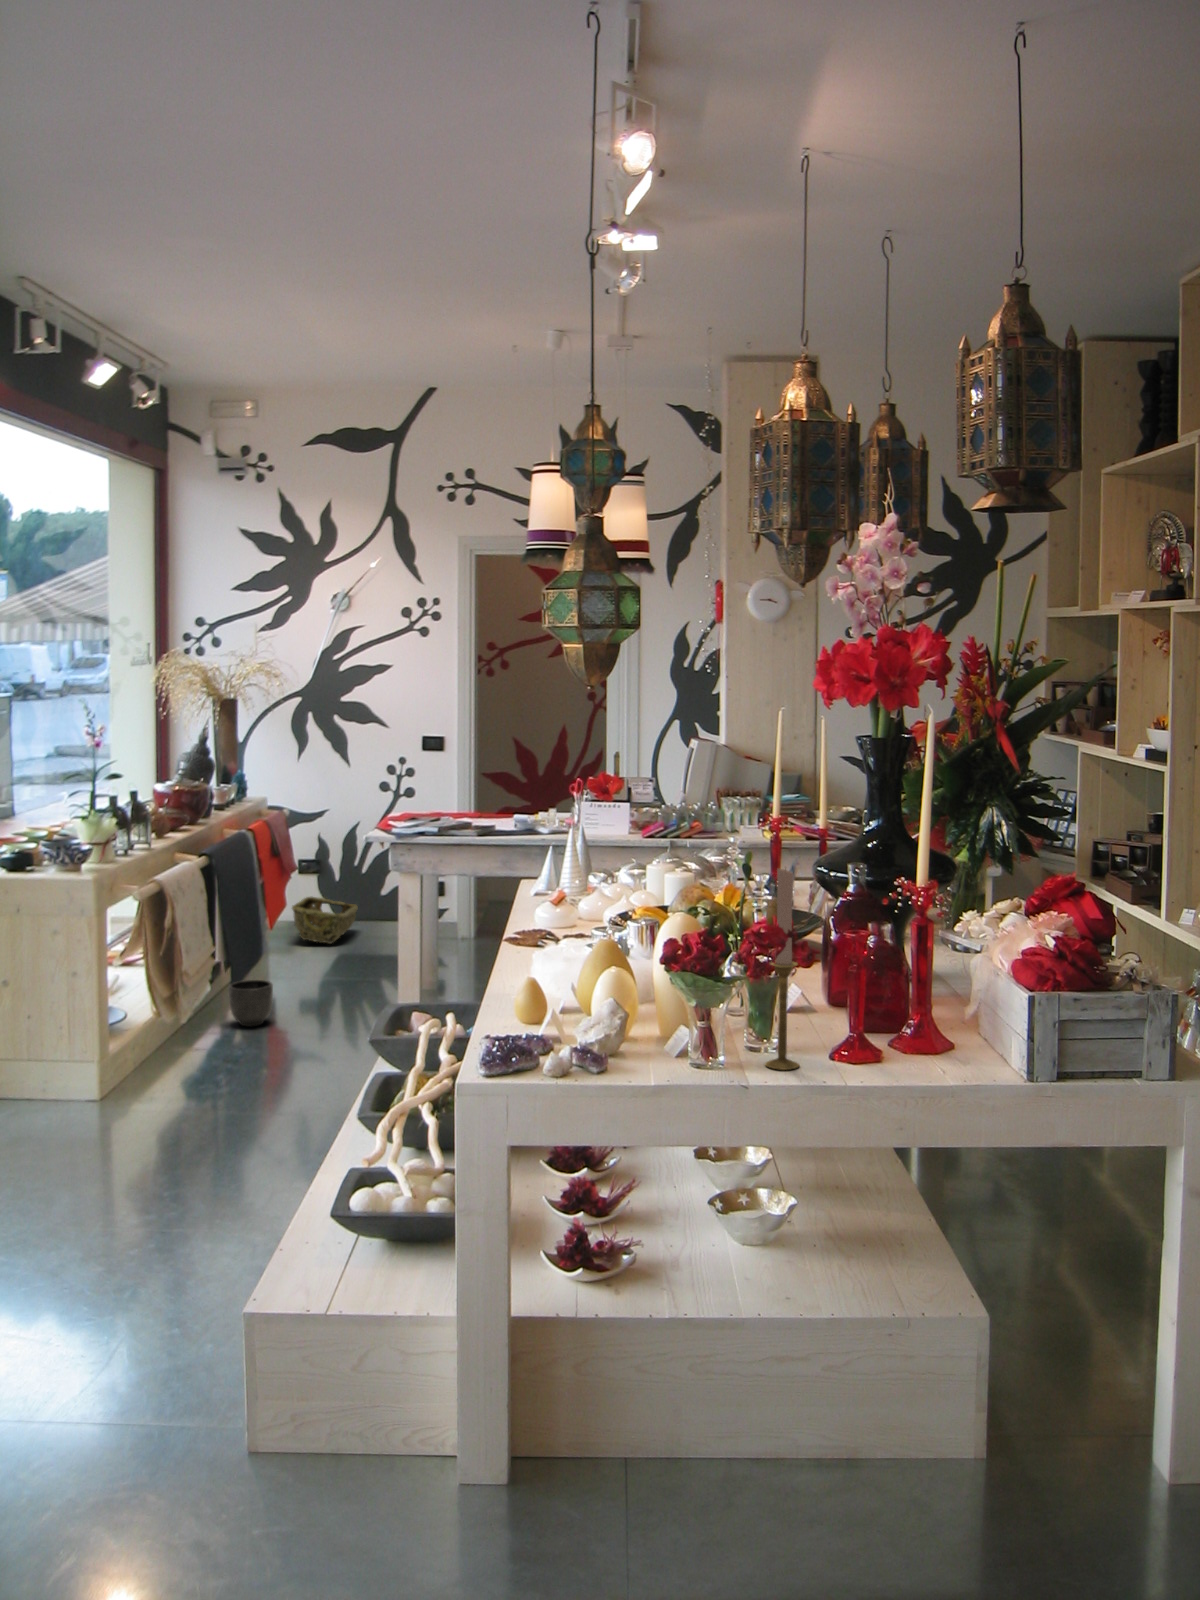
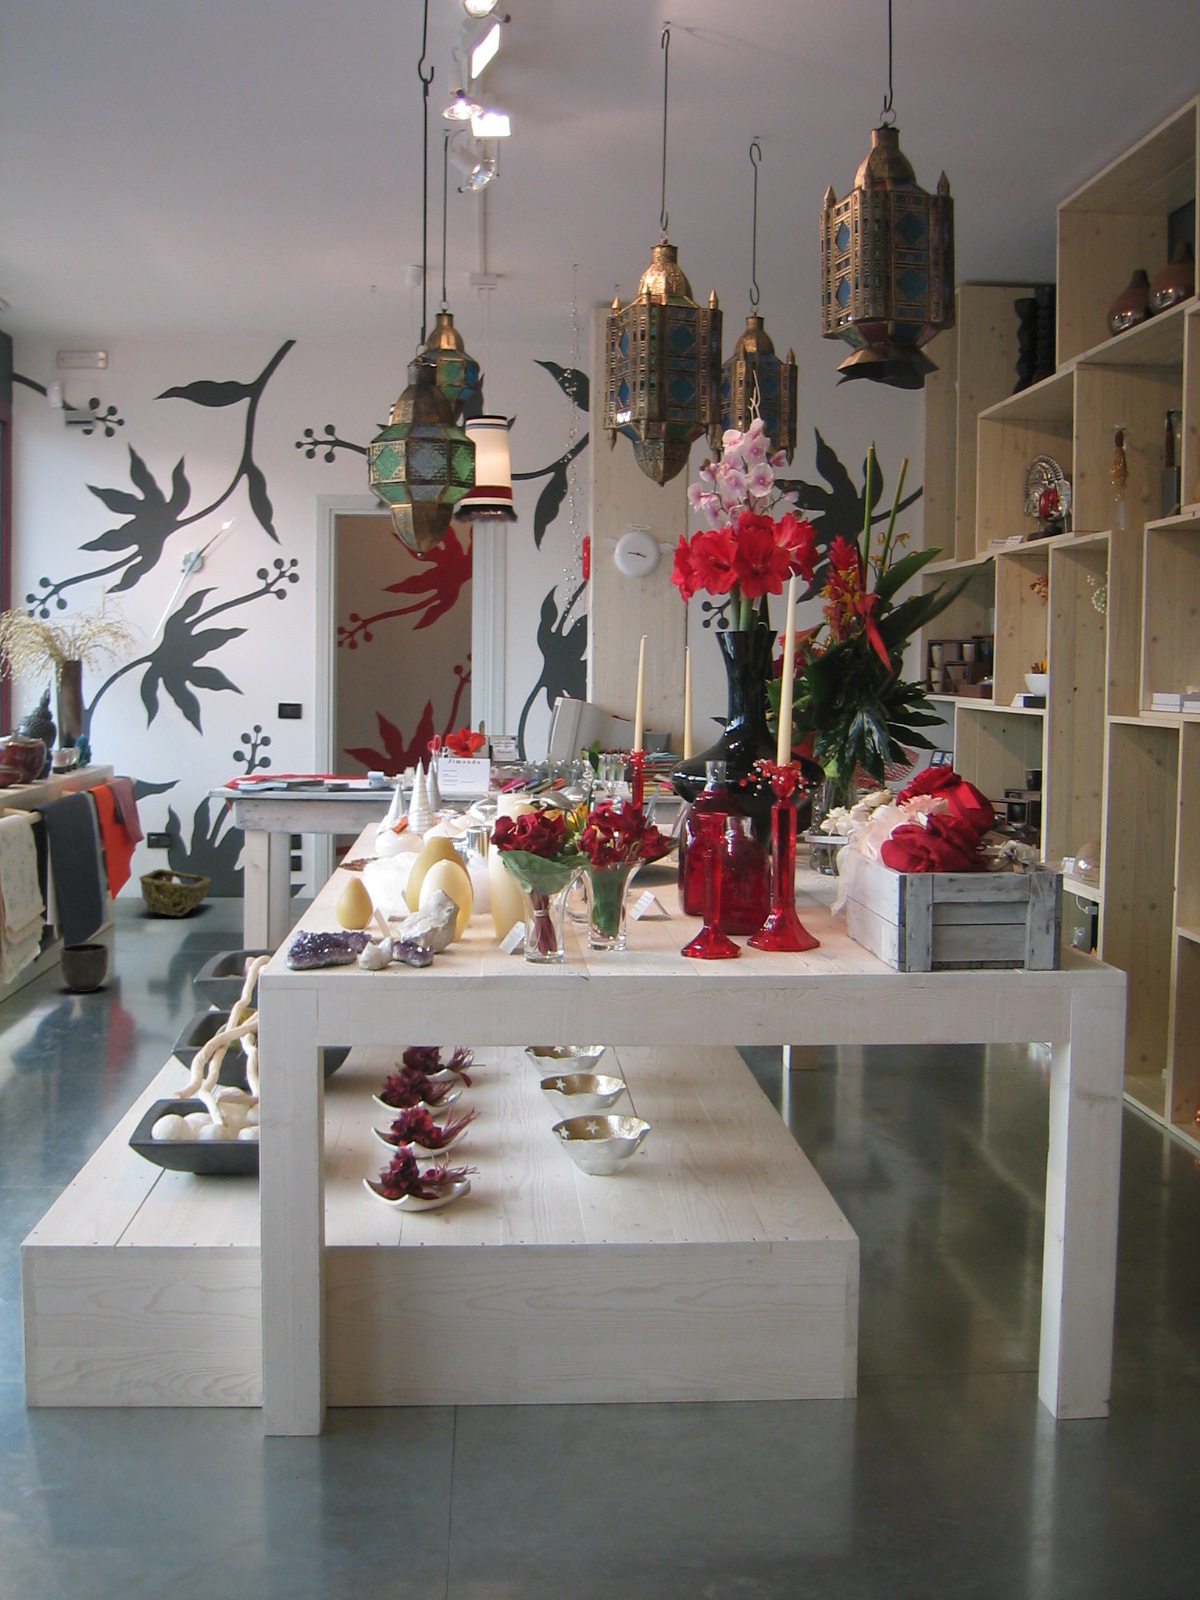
candlestick: present [765,869,799,1070] -> none [611,734,650,962]

